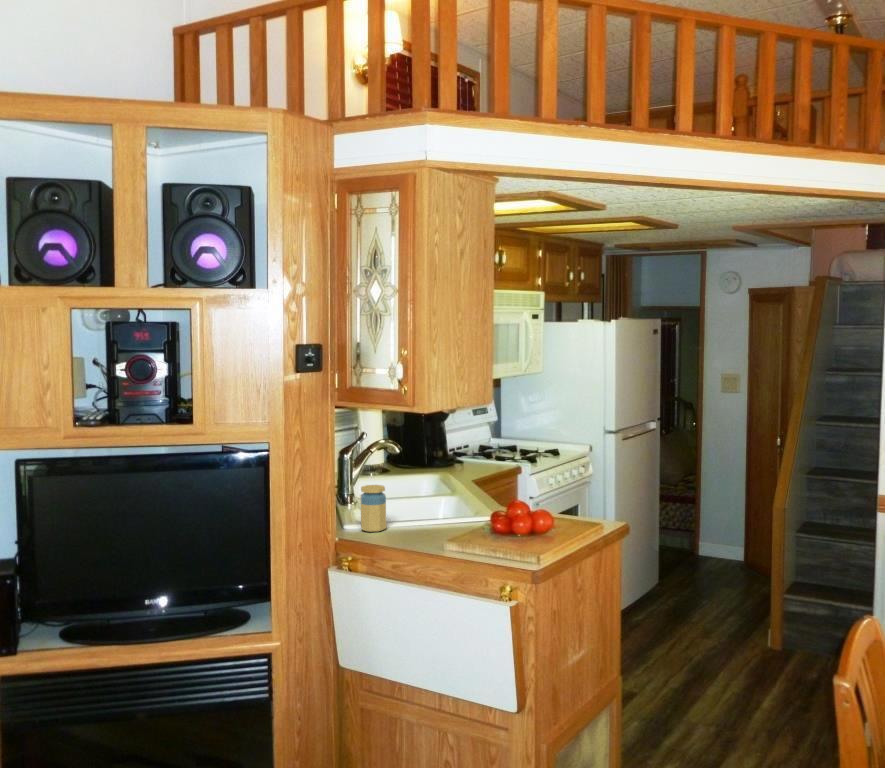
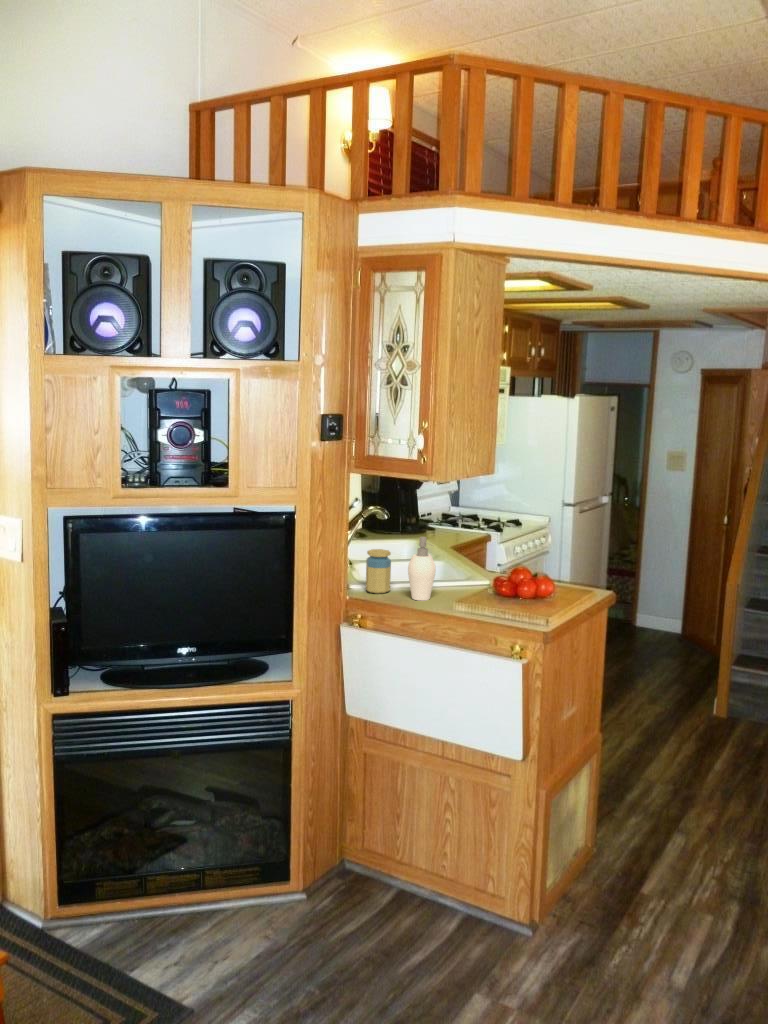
soap dispenser: none [399,471,429,539] -> present [408,537,436,601]

